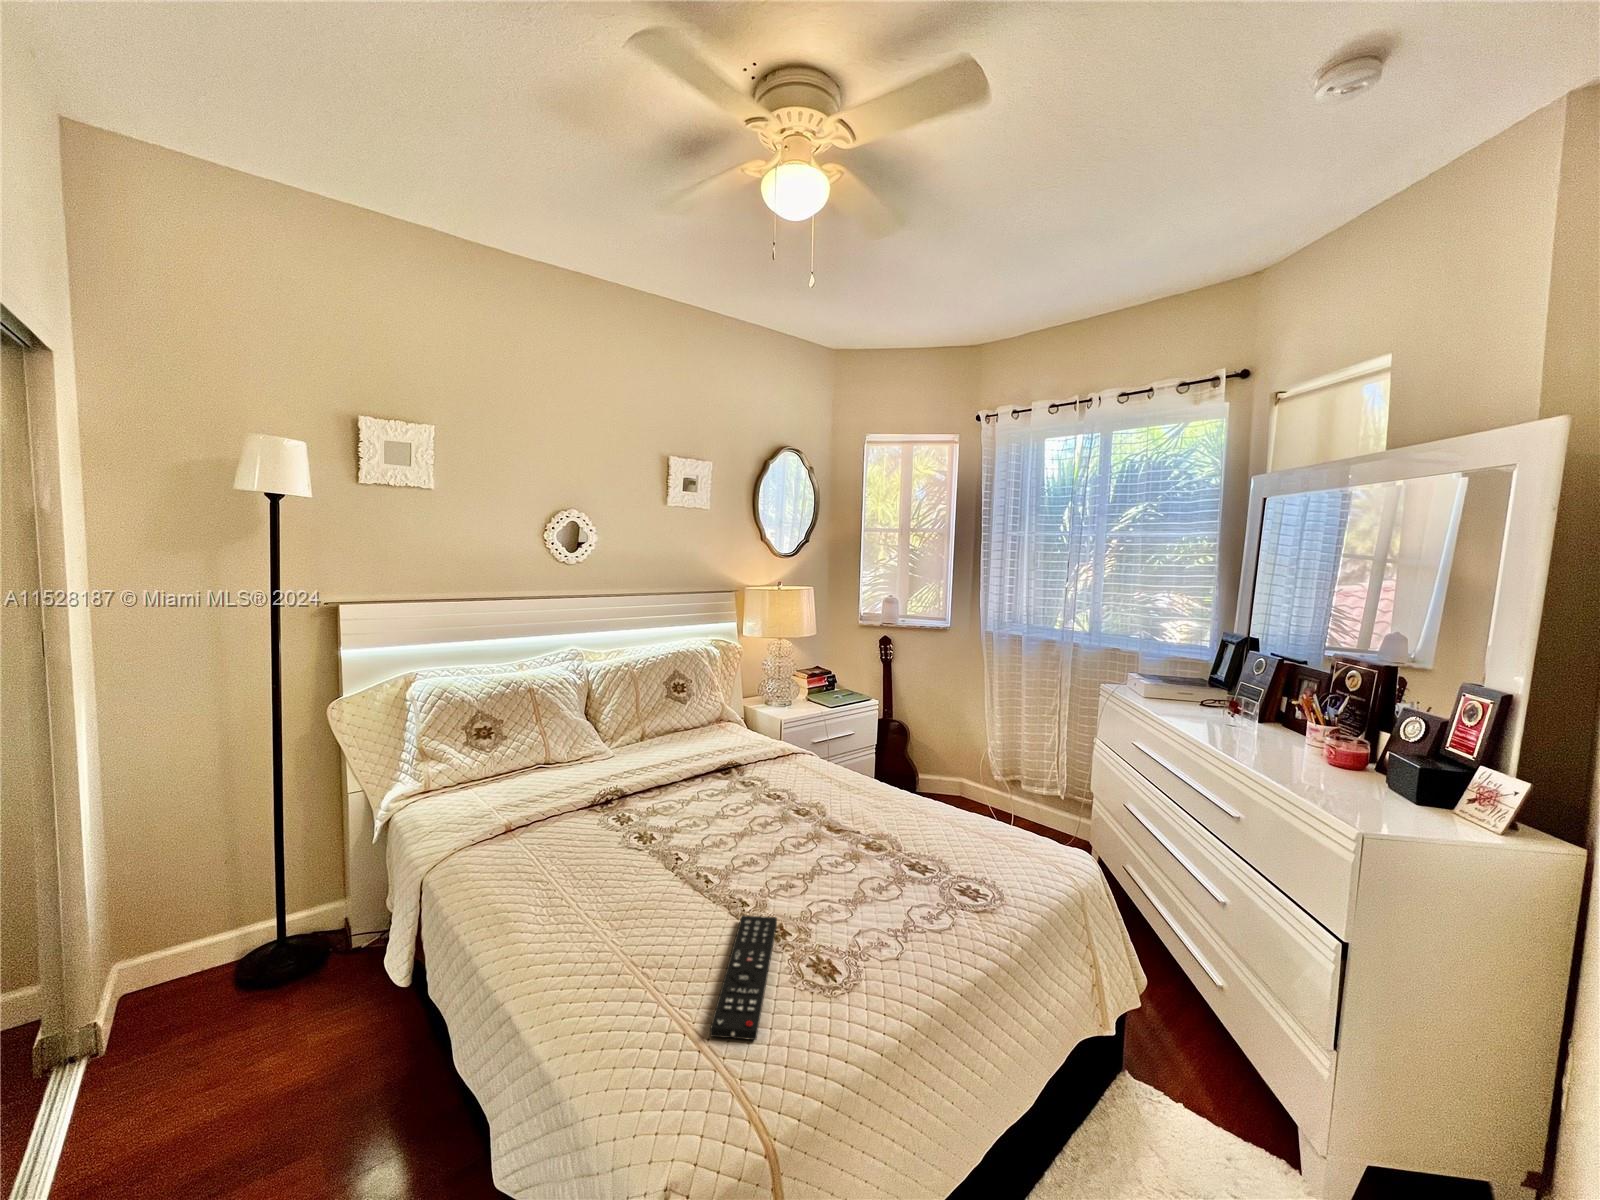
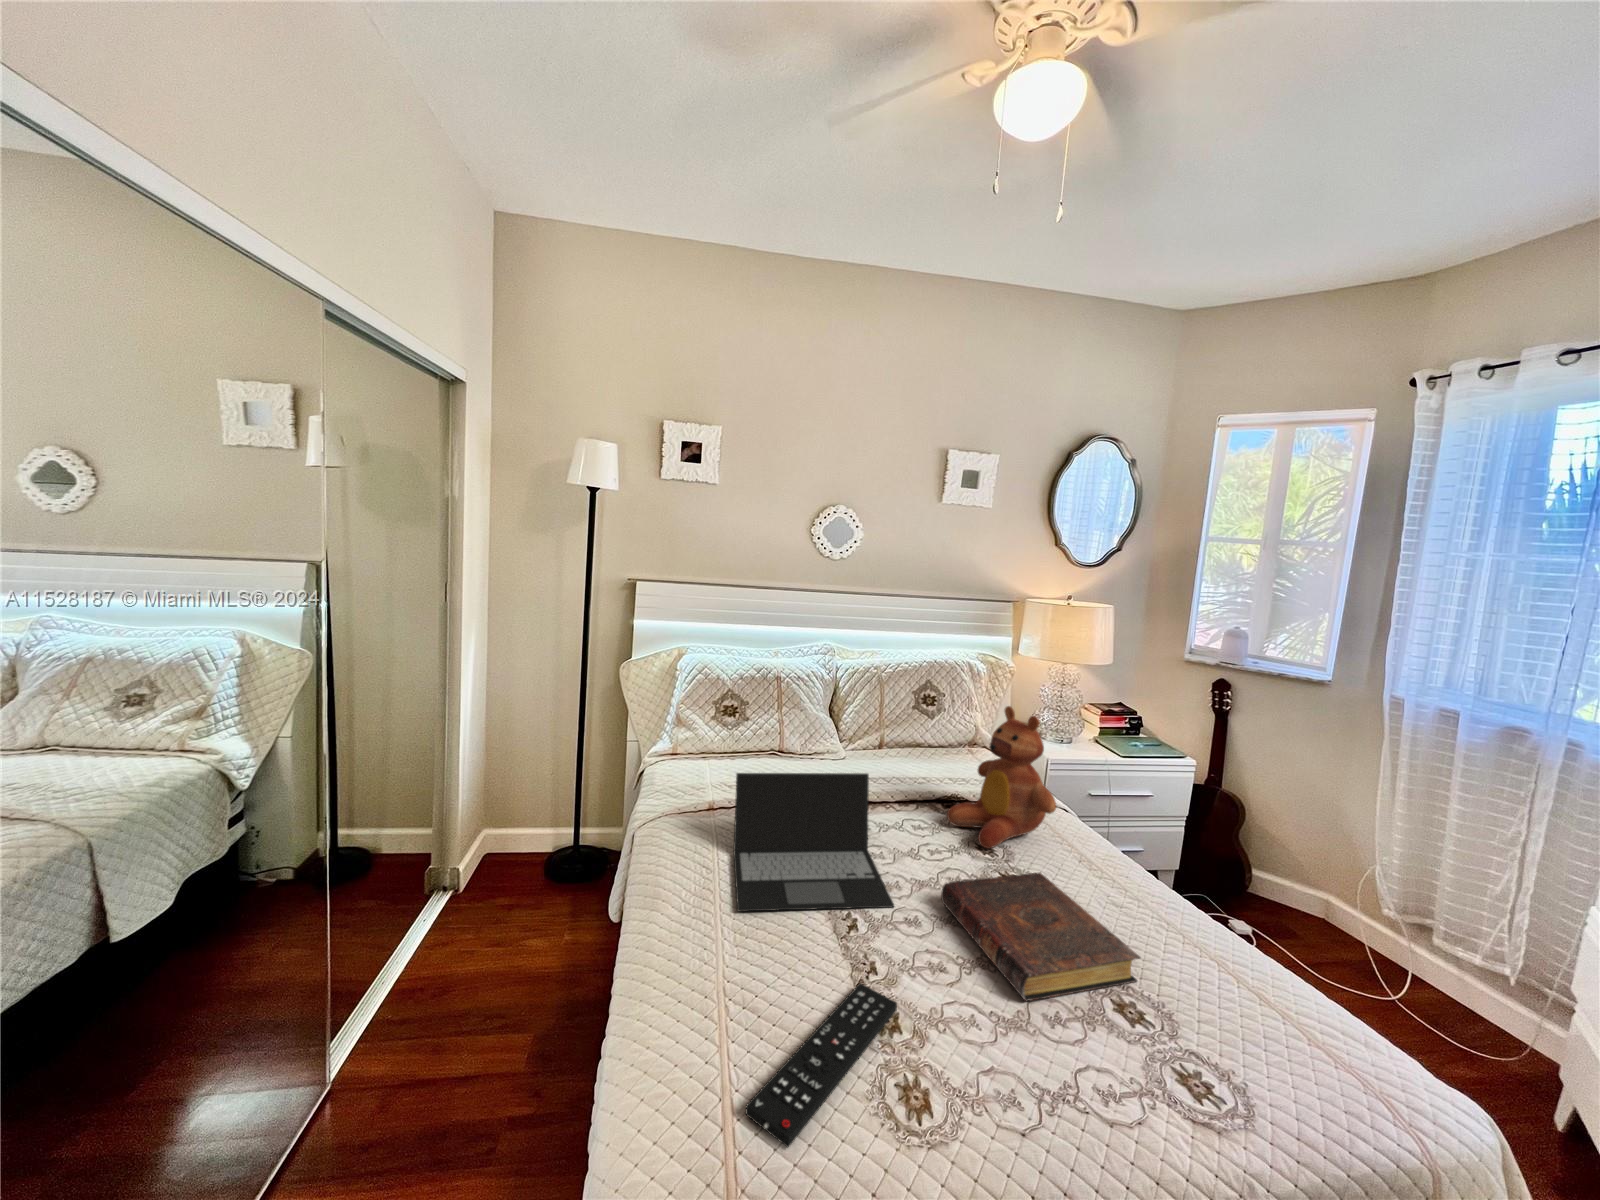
teddy bear: none [736,675,823,795] -> present [947,706,1056,848]
laptop: none [553,754,732,905] -> present [733,773,894,912]
book: none [766,798,915,884] -> present [941,872,1140,1001]

